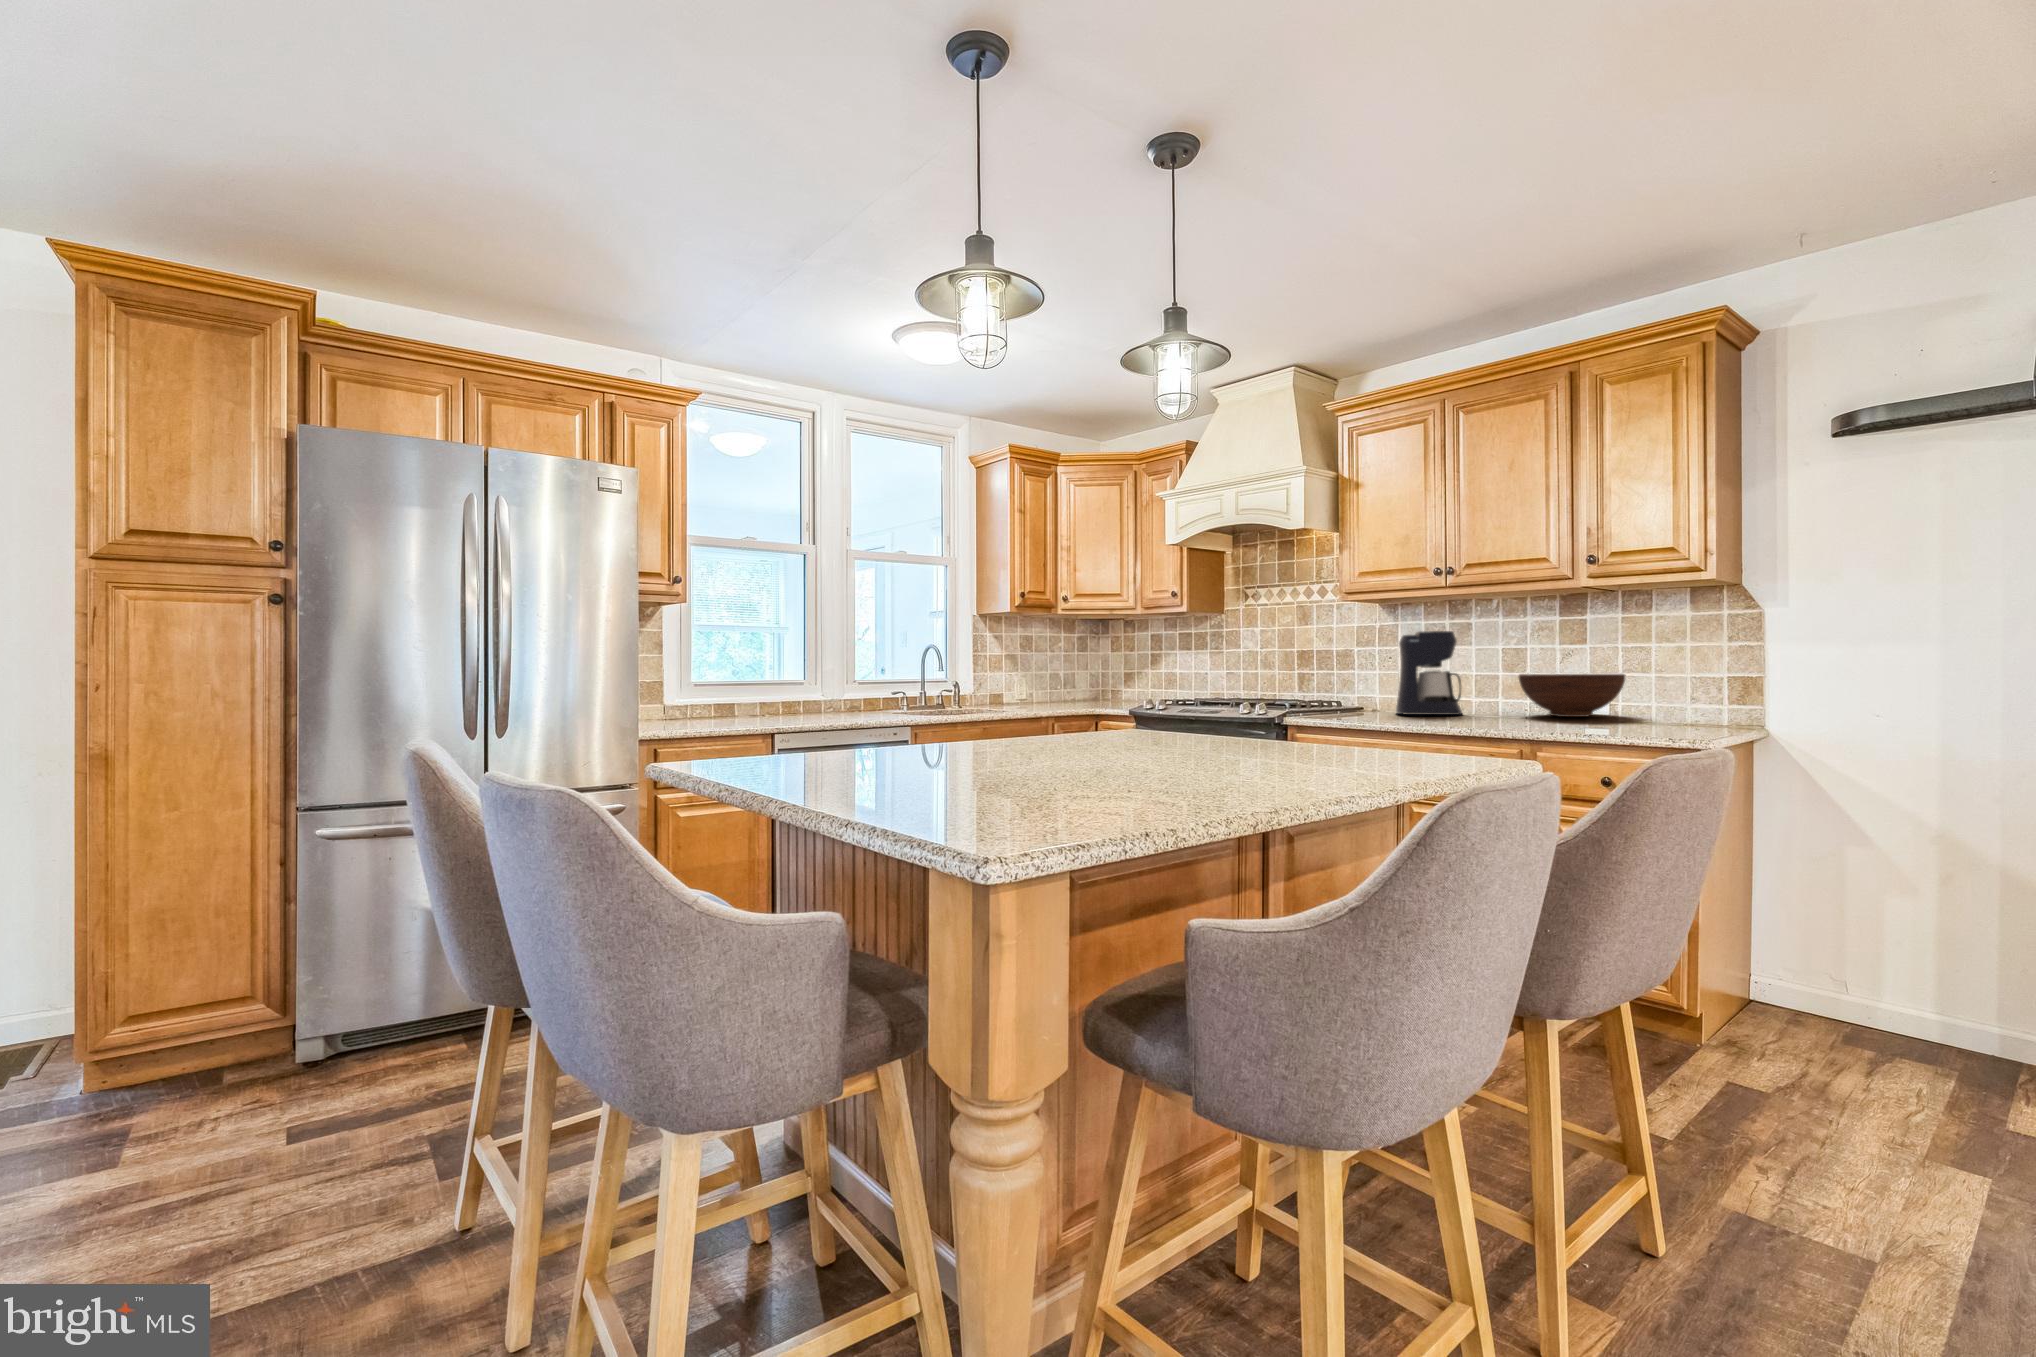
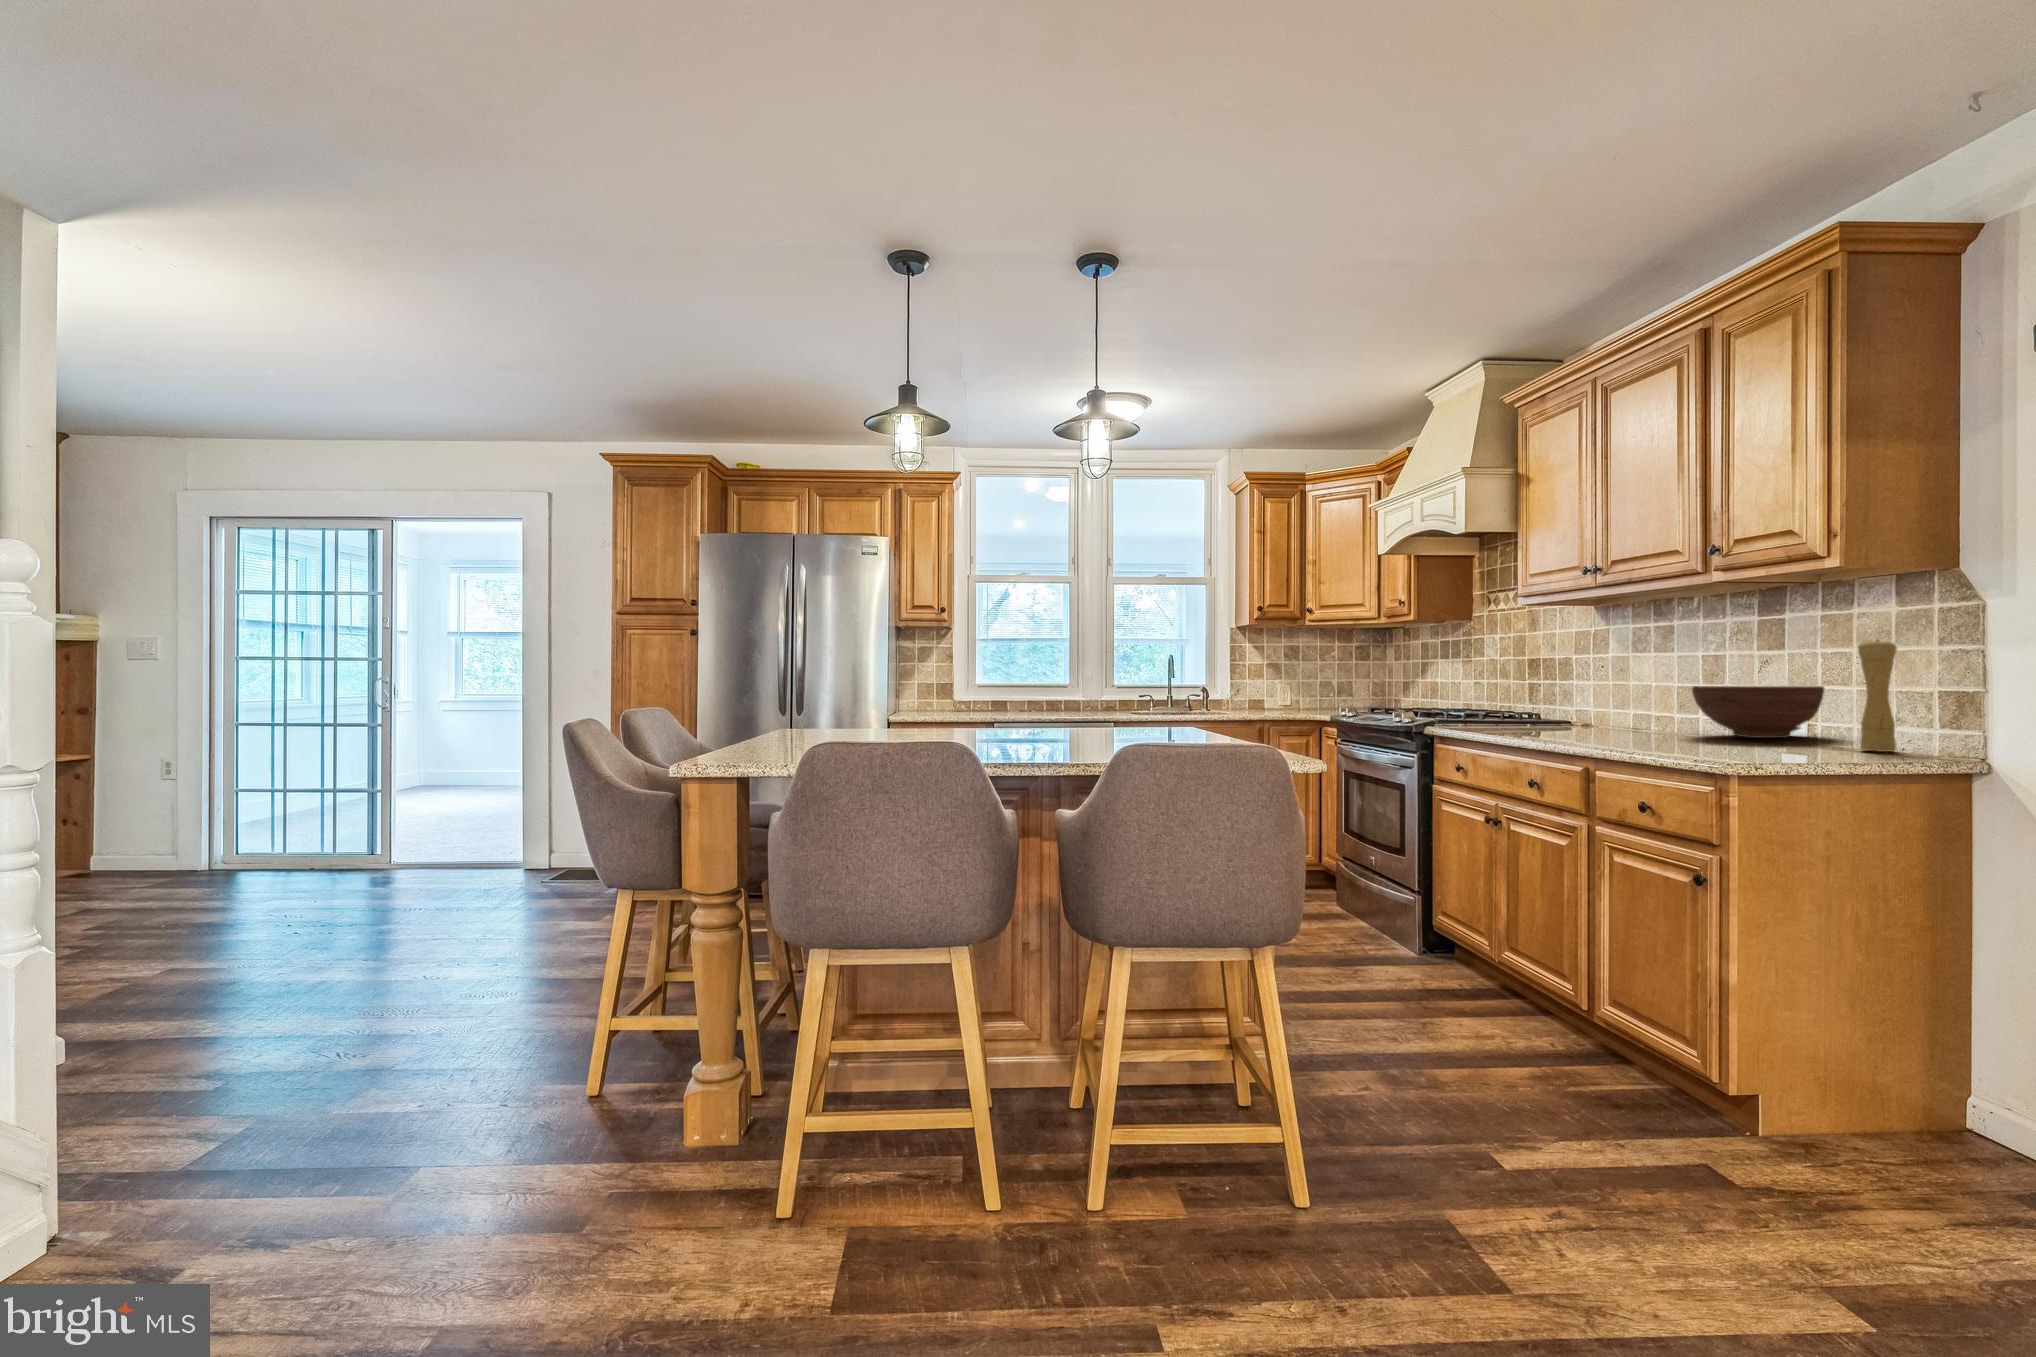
coffee maker: present [1396,631,1462,715] -> none [1563,636,1647,731]
pepper mill: none [1683,637,1710,725] -> present [1858,640,1897,752]

